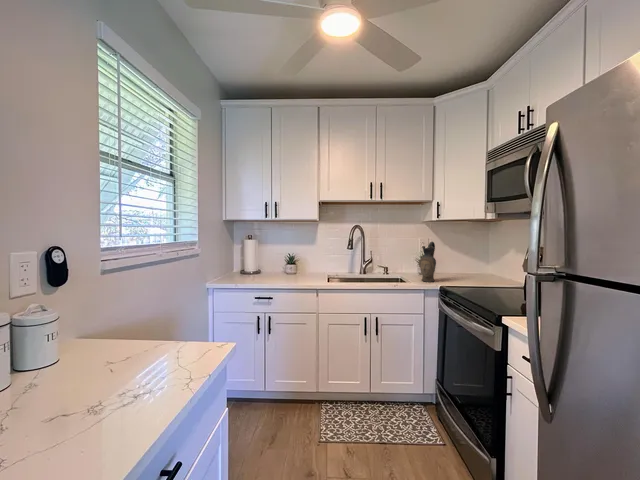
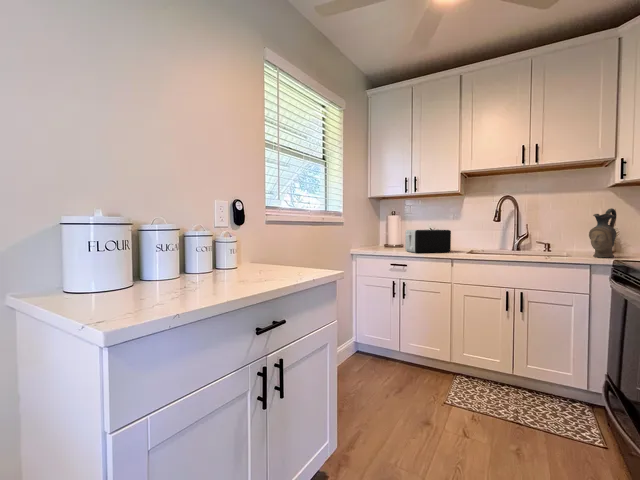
toaster: none [268,257,313,285] -> present [405,230,451,253]

